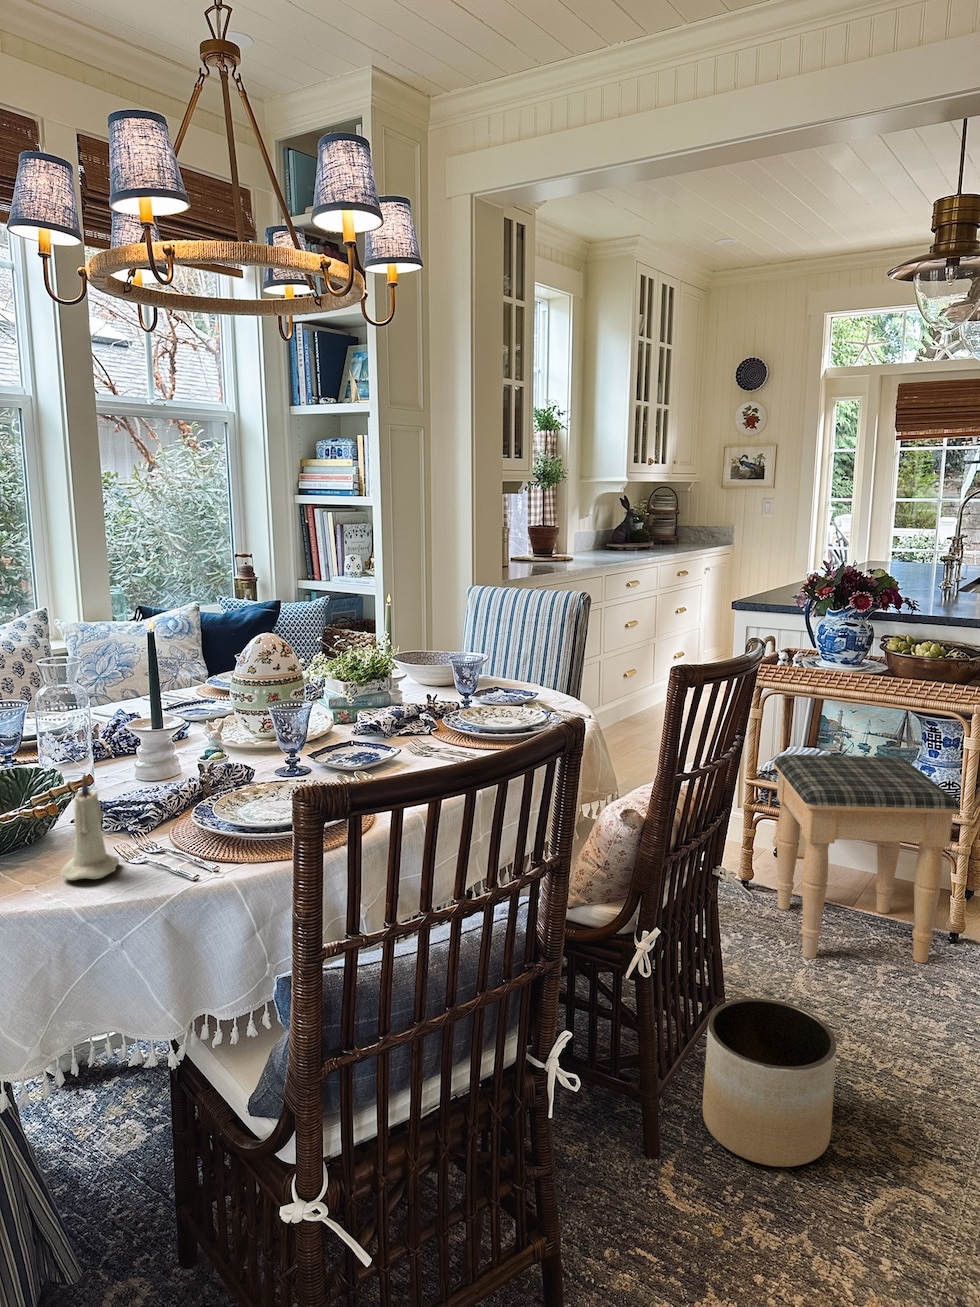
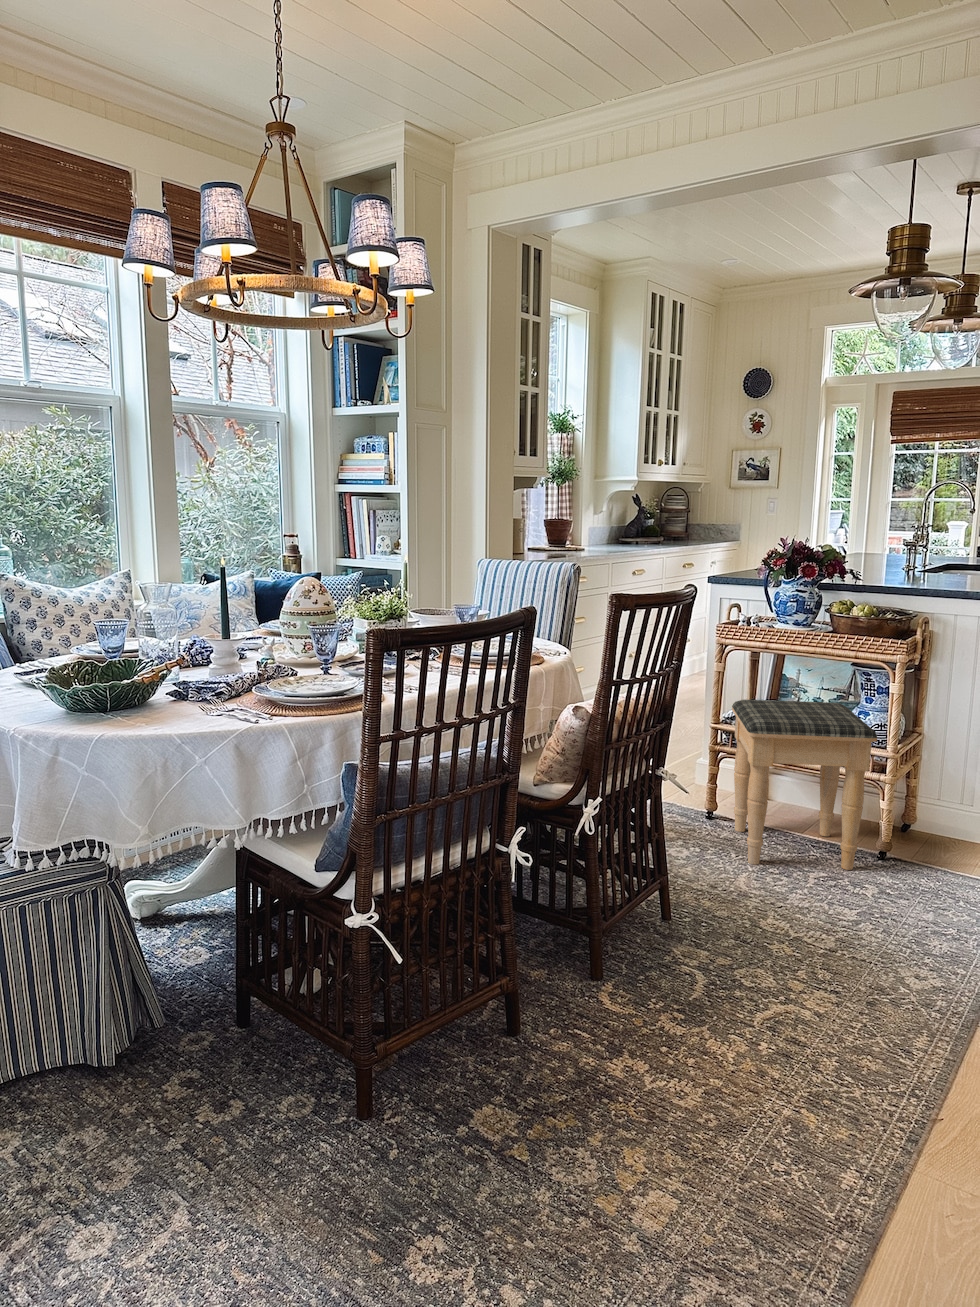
candle: present [60,774,119,880] -> none [160,649,200,723]
planter: present [703,998,837,1167] -> none [641,869,743,989]

